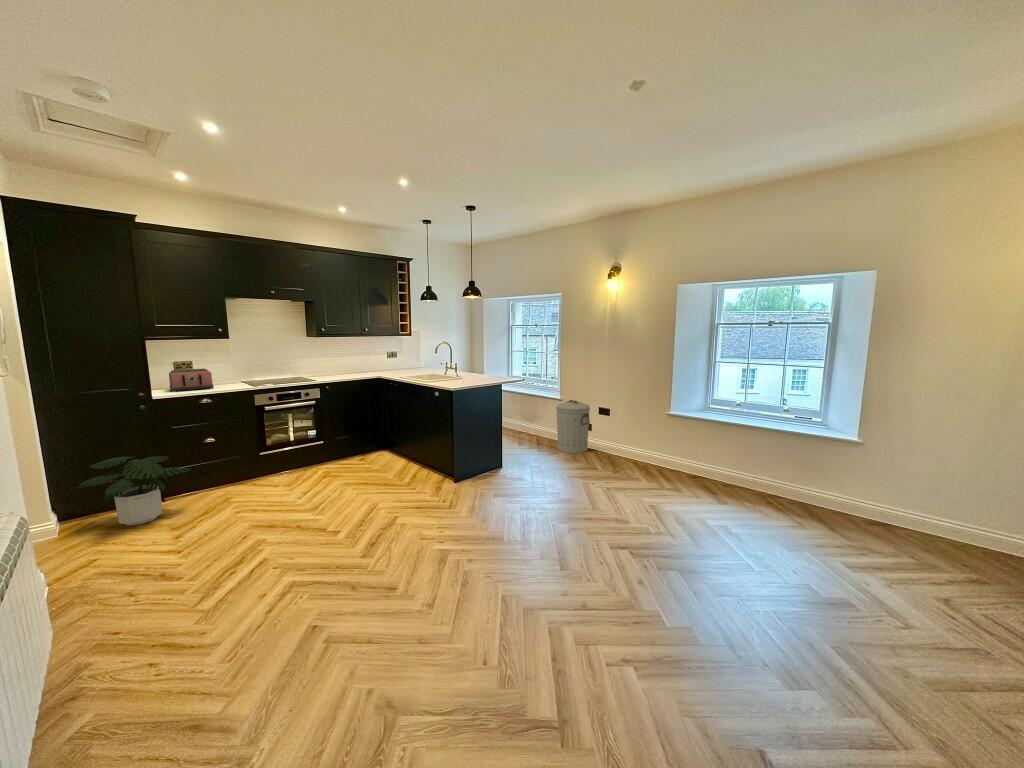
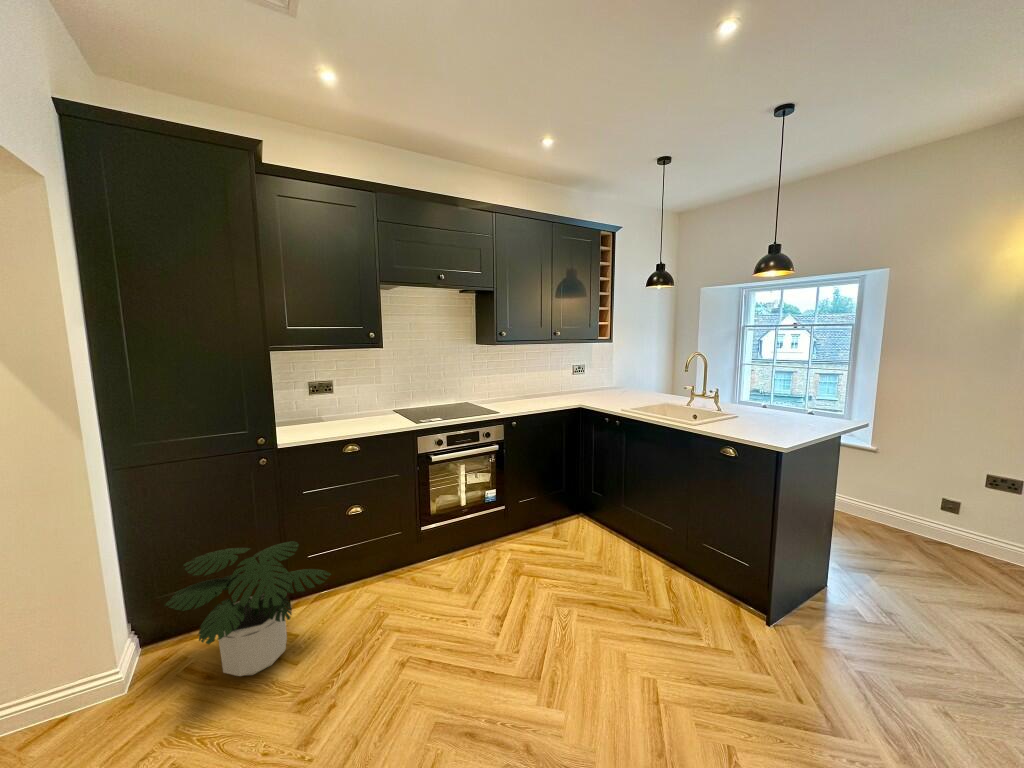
toaster: present [169,369,214,392] -> none [301,391,361,432]
trash can: present [556,400,590,453] -> none [882,462,974,563]

